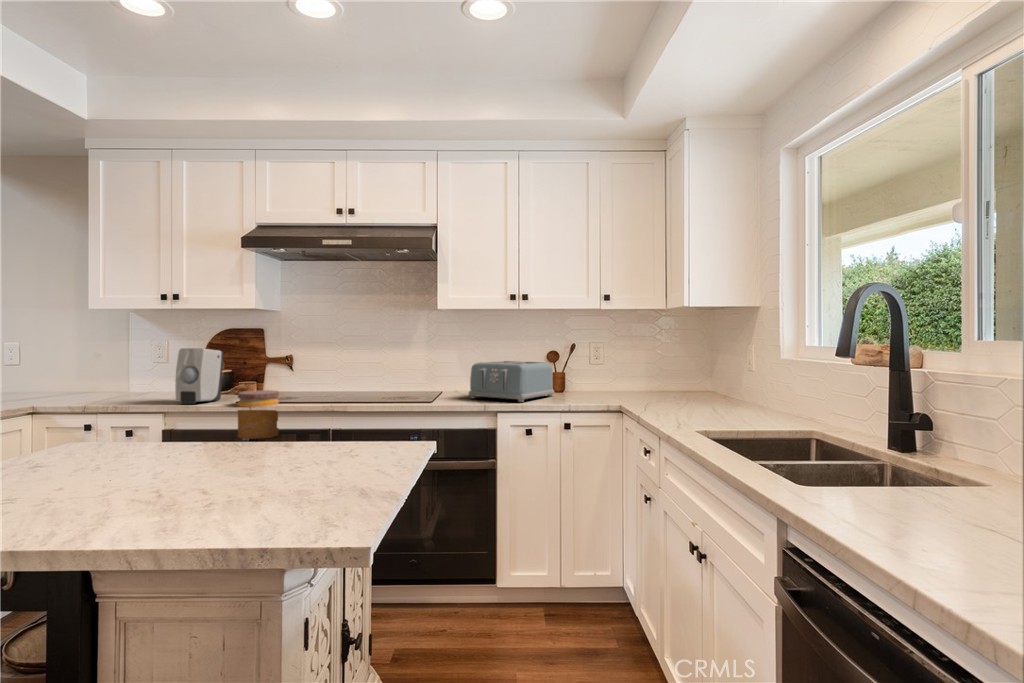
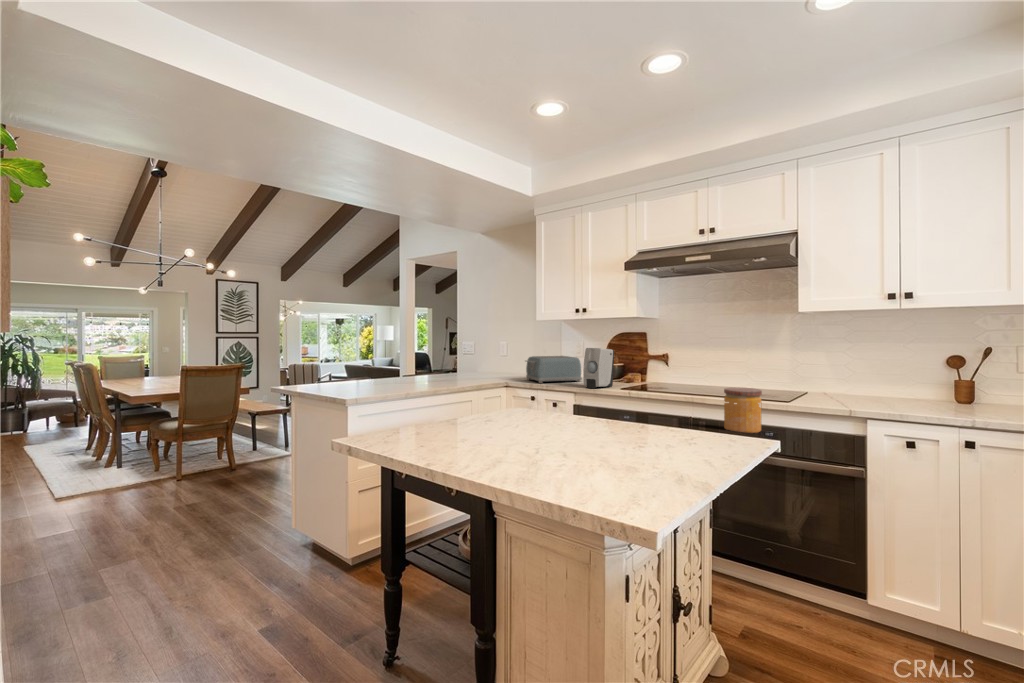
toaster: present [469,361,554,402] -> present [526,356,582,383]
jar: present [238,390,279,439] -> present [724,387,762,433]

